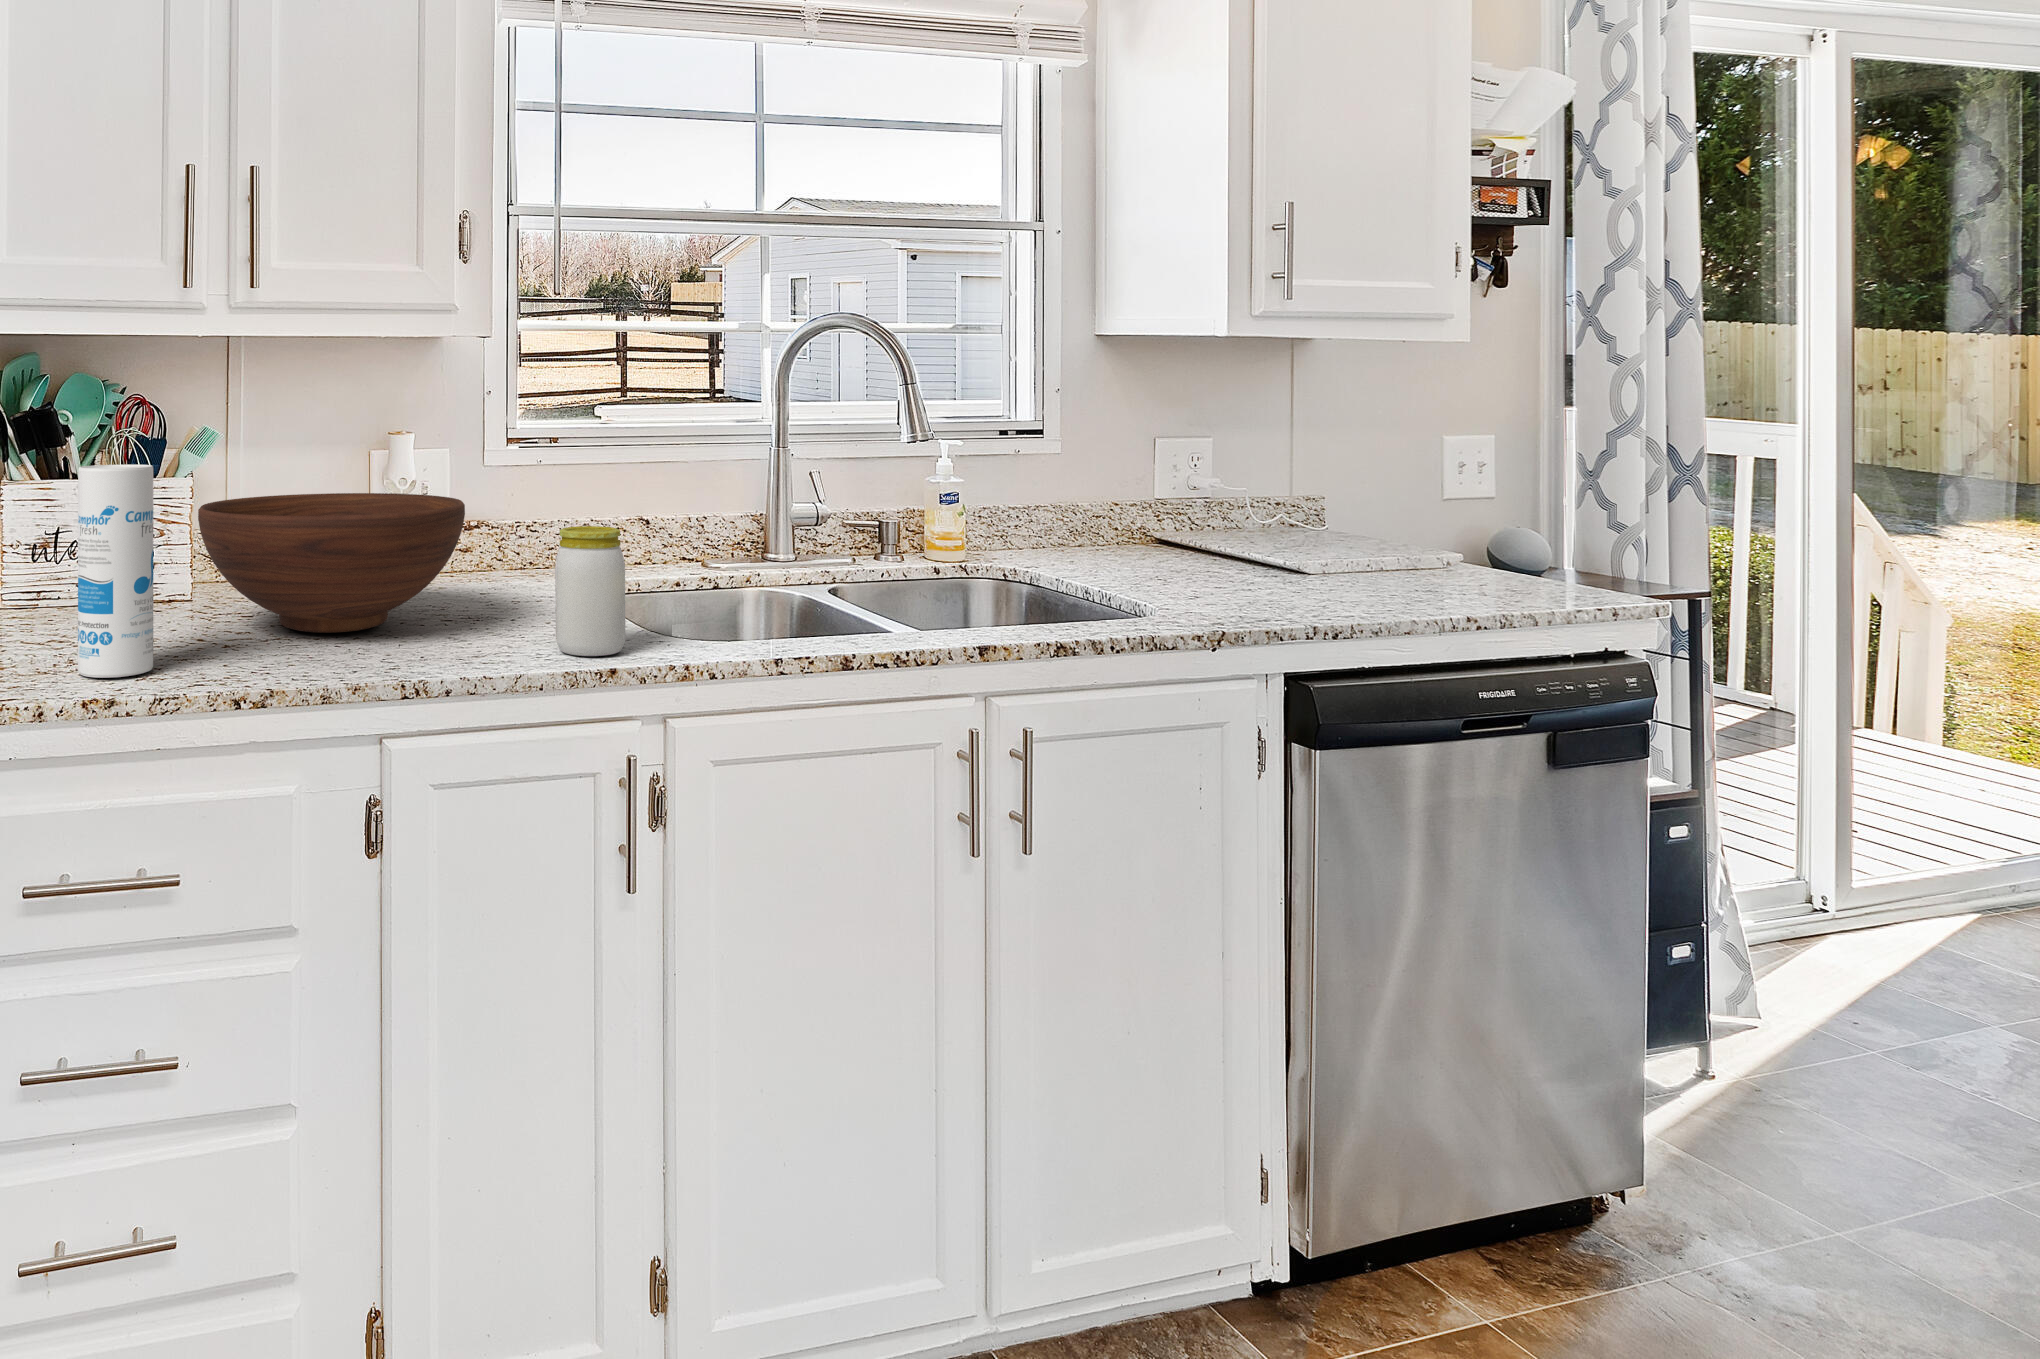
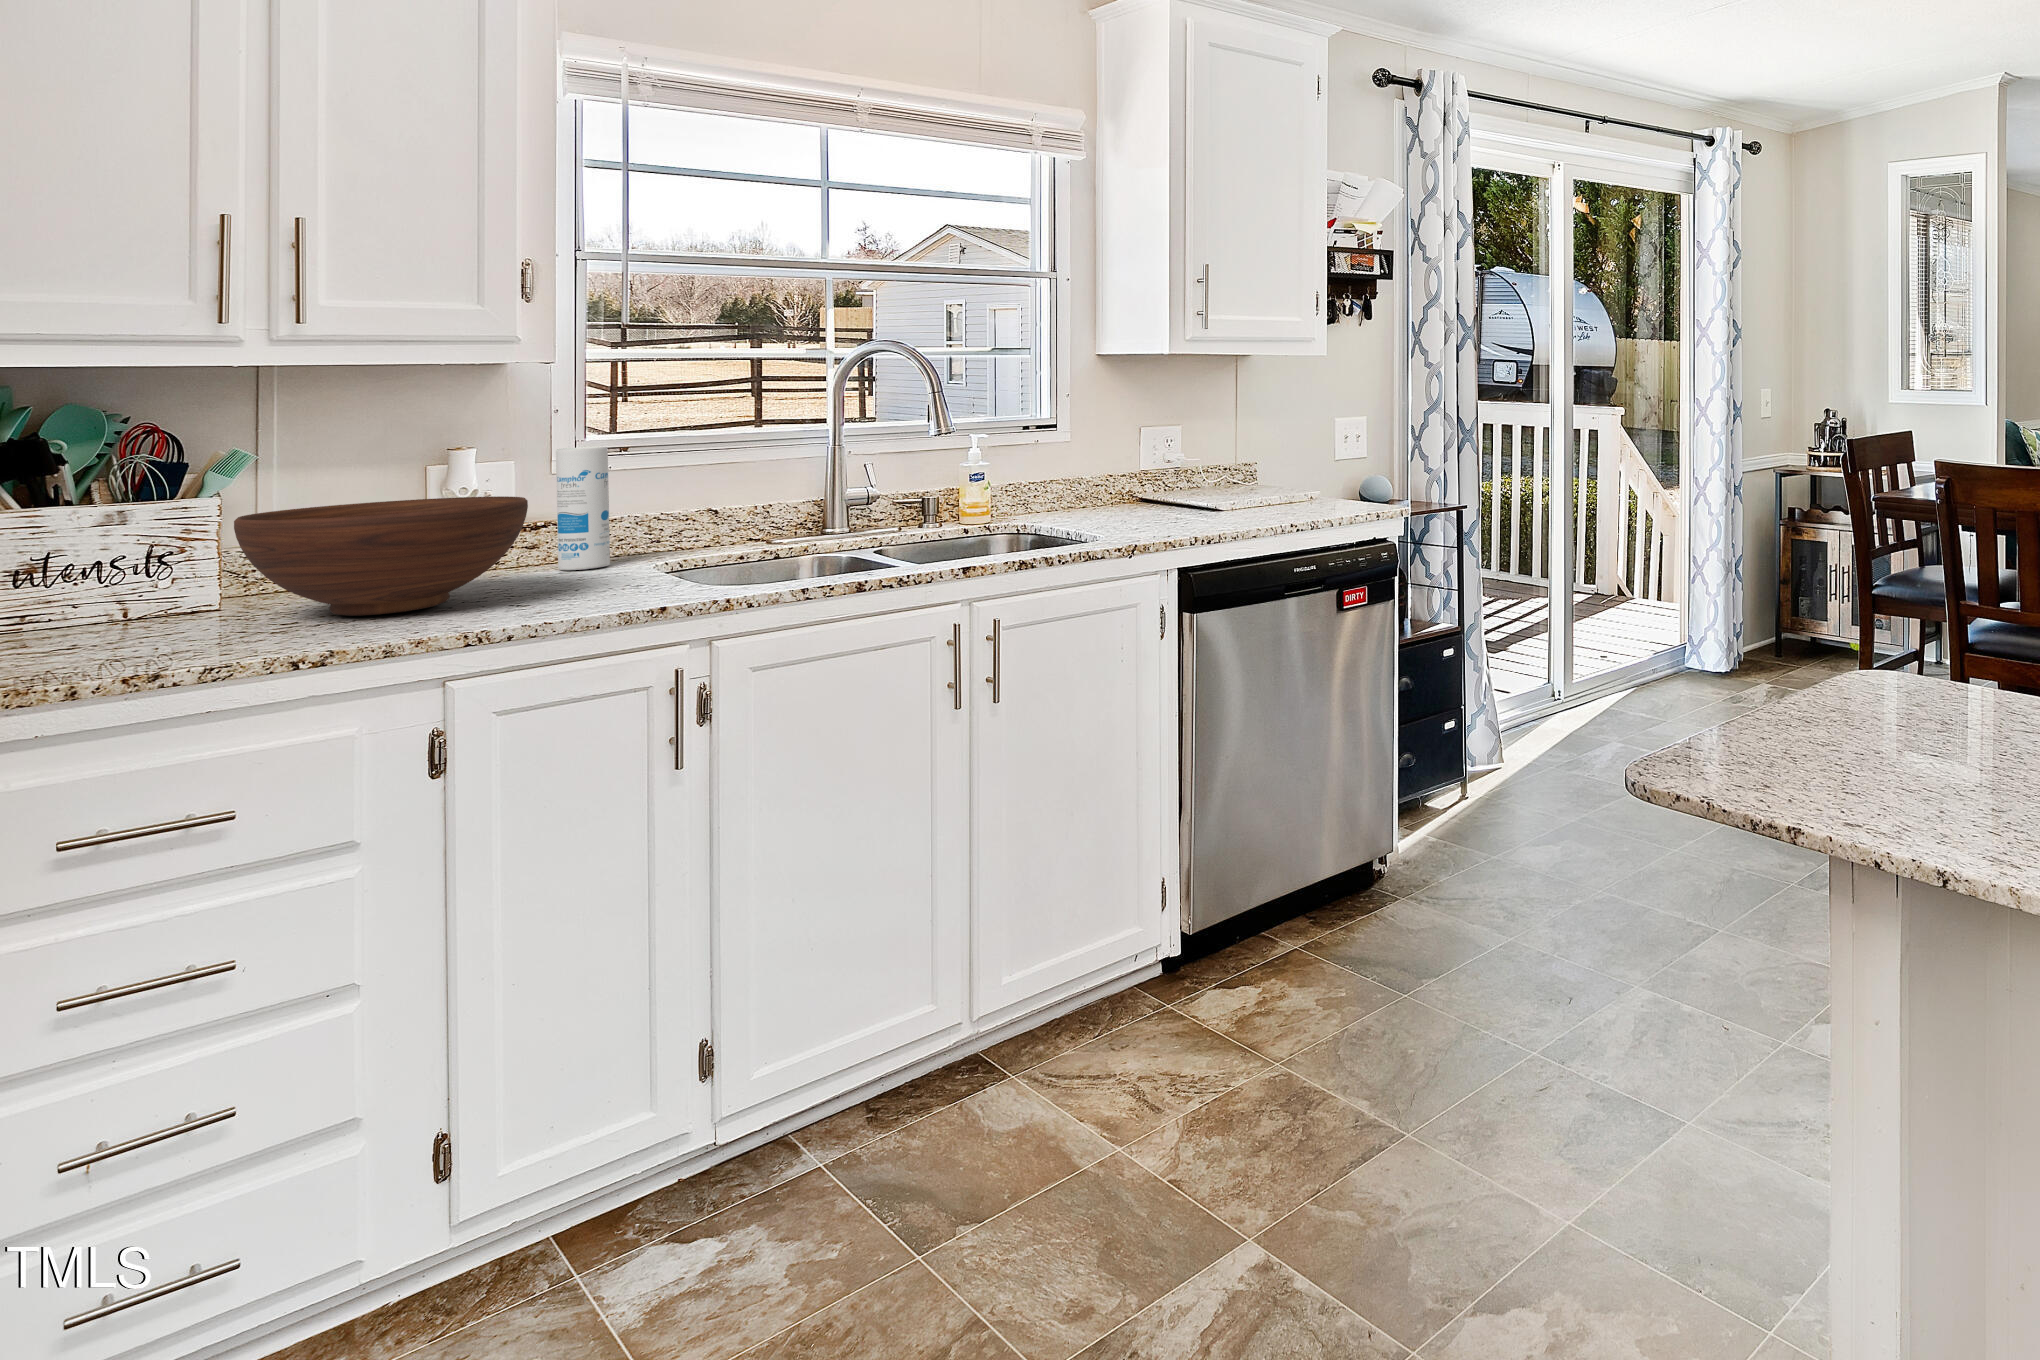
canister: present [78,464,153,678] -> present [556,447,610,570]
jar: present [555,526,626,656] -> none [613,508,677,605]

